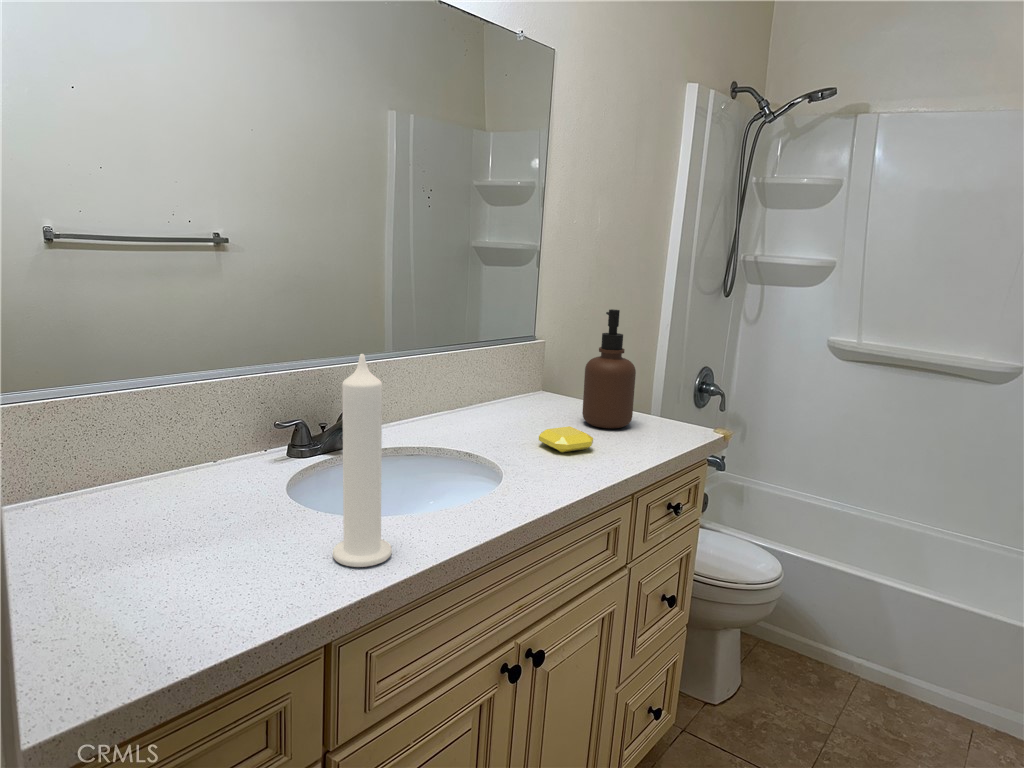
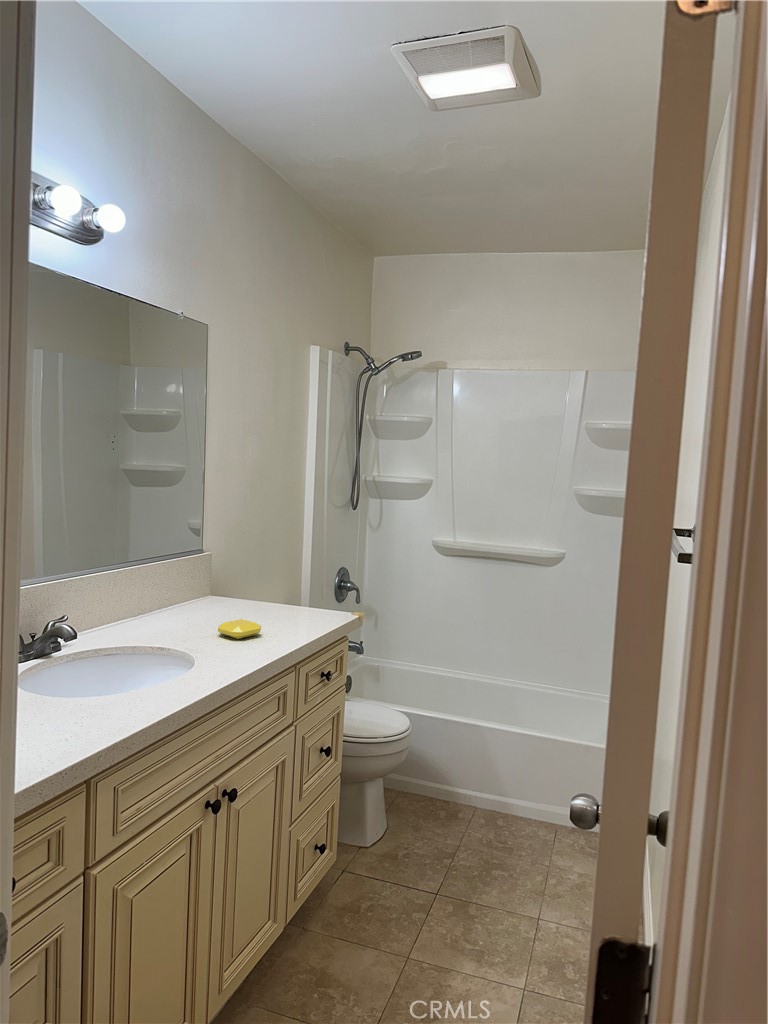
soap dispenser: present [582,309,636,429] -> none [249,526,289,619]
candle: present [333,354,392,567] -> none [81,568,127,726]

